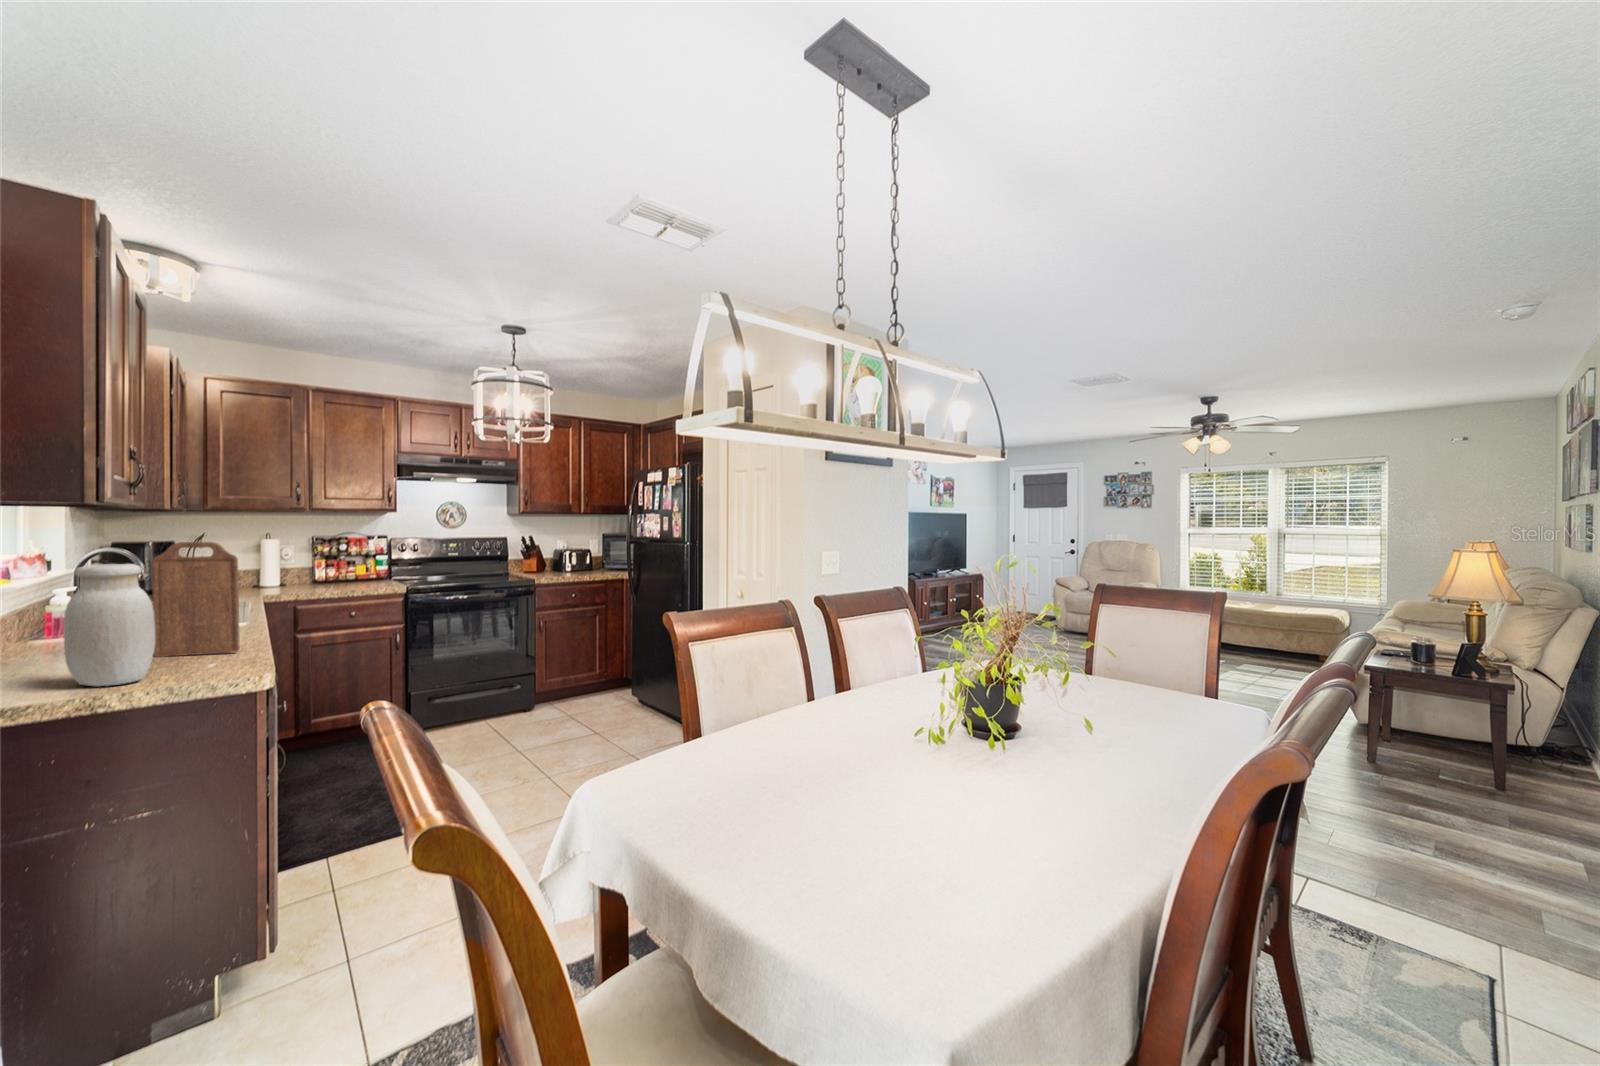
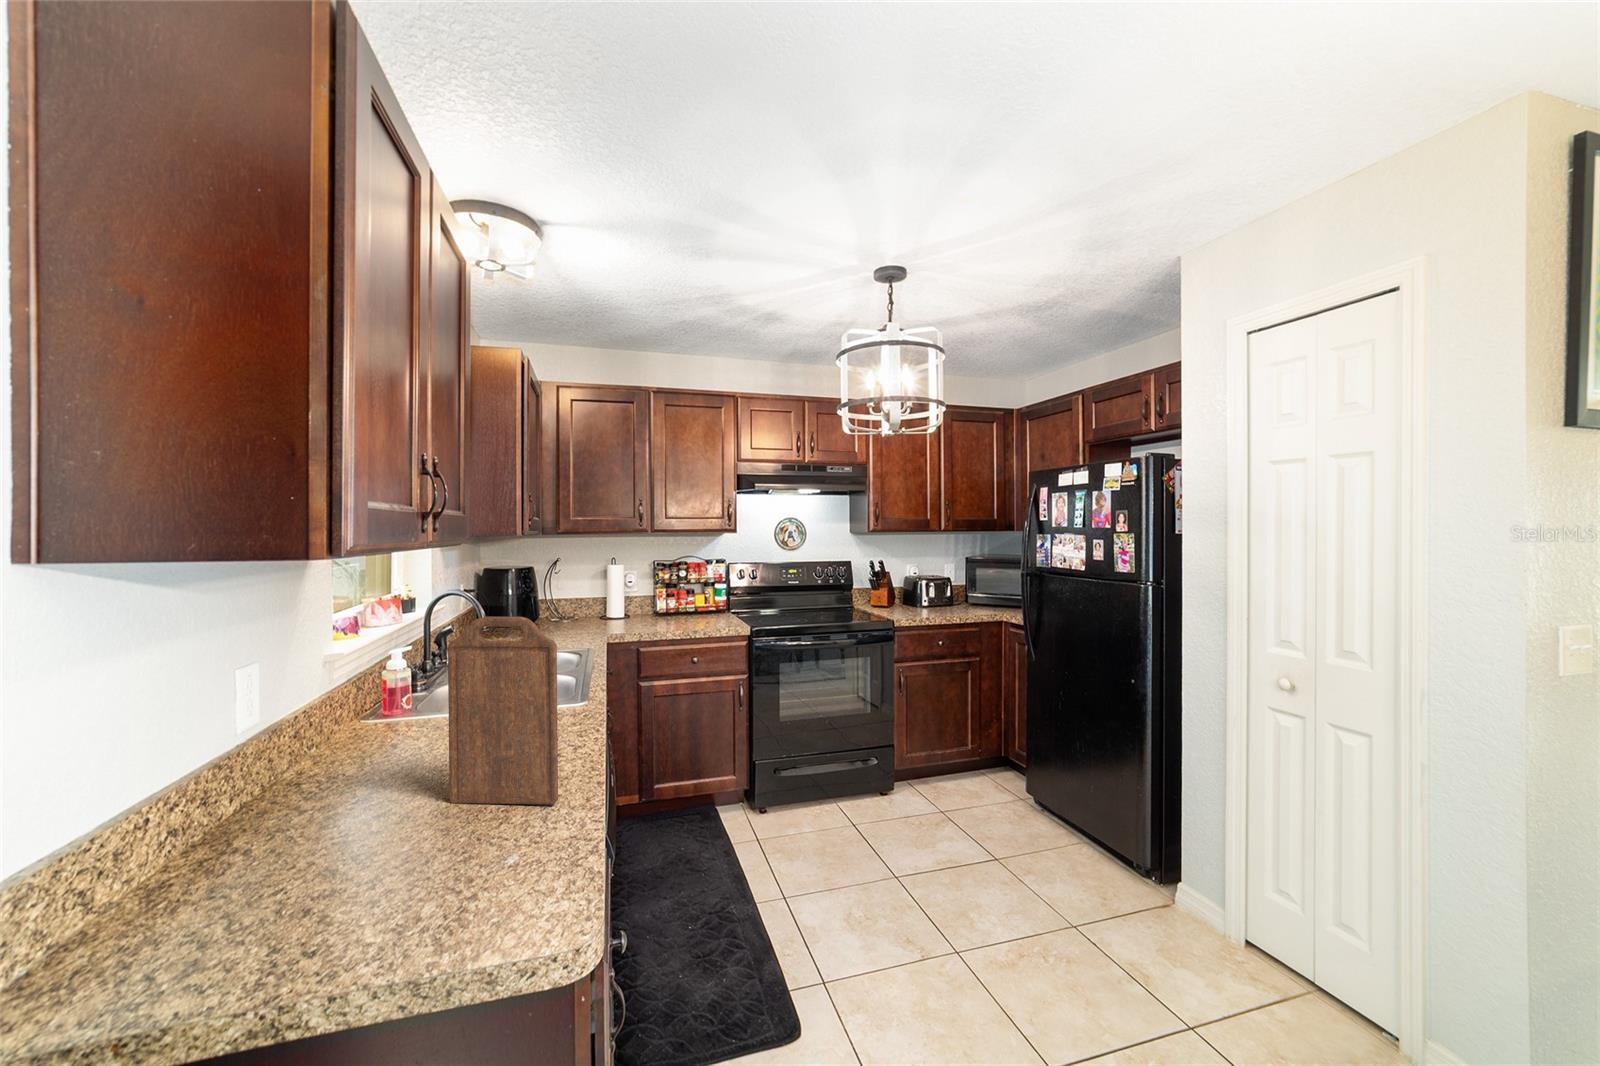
jar: present [63,564,155,686] -> none [267,689,410,946]

